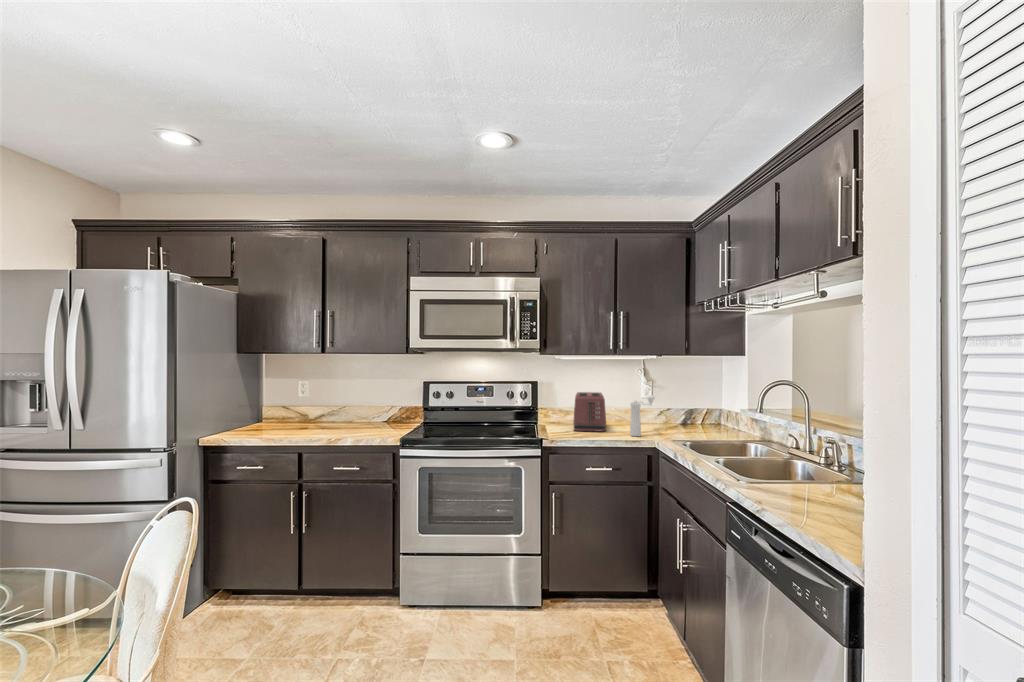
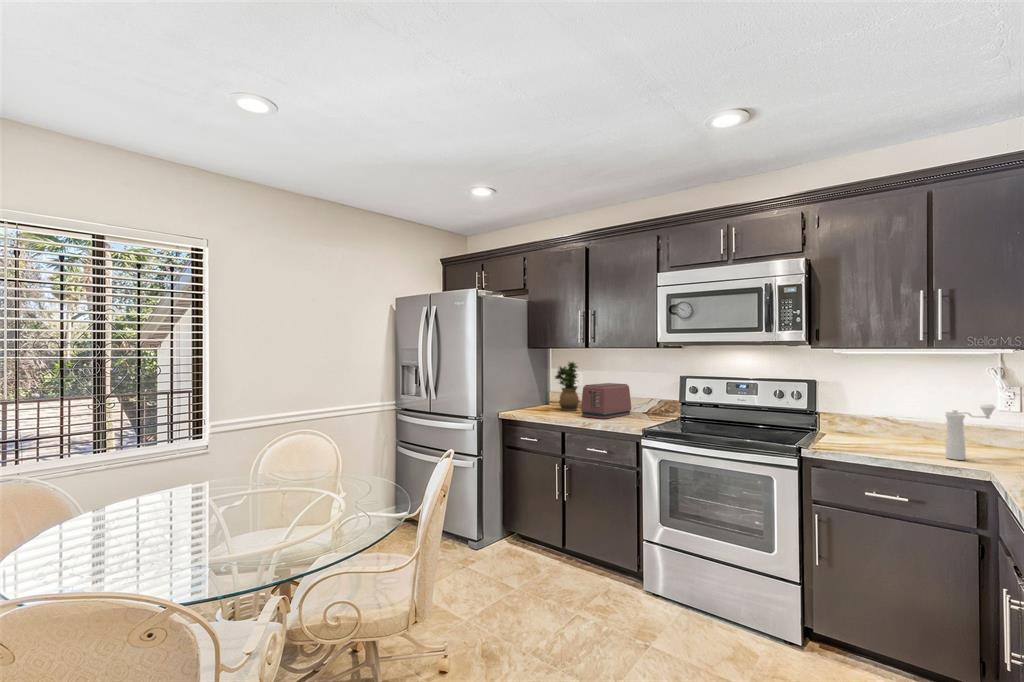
potted plant: none [275,369,307,427] -> present [555,362,579,411]
toaster: present [573,392,606,431] -> present [581,383,631,419]

